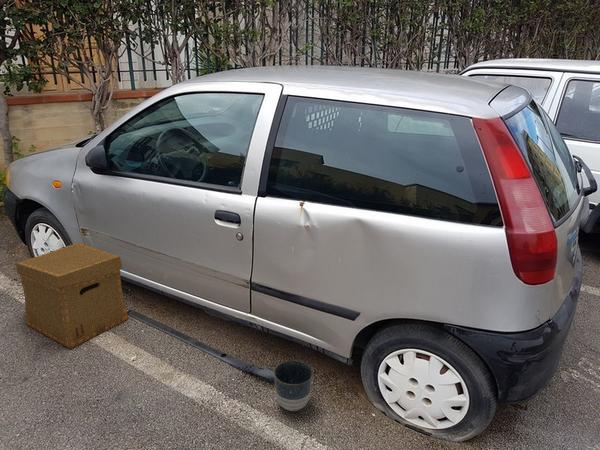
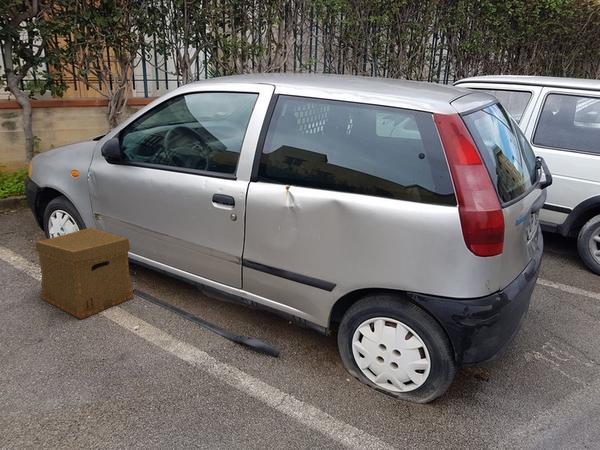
planter: present [274,361,312,411] -> none [261,330,295,374]

